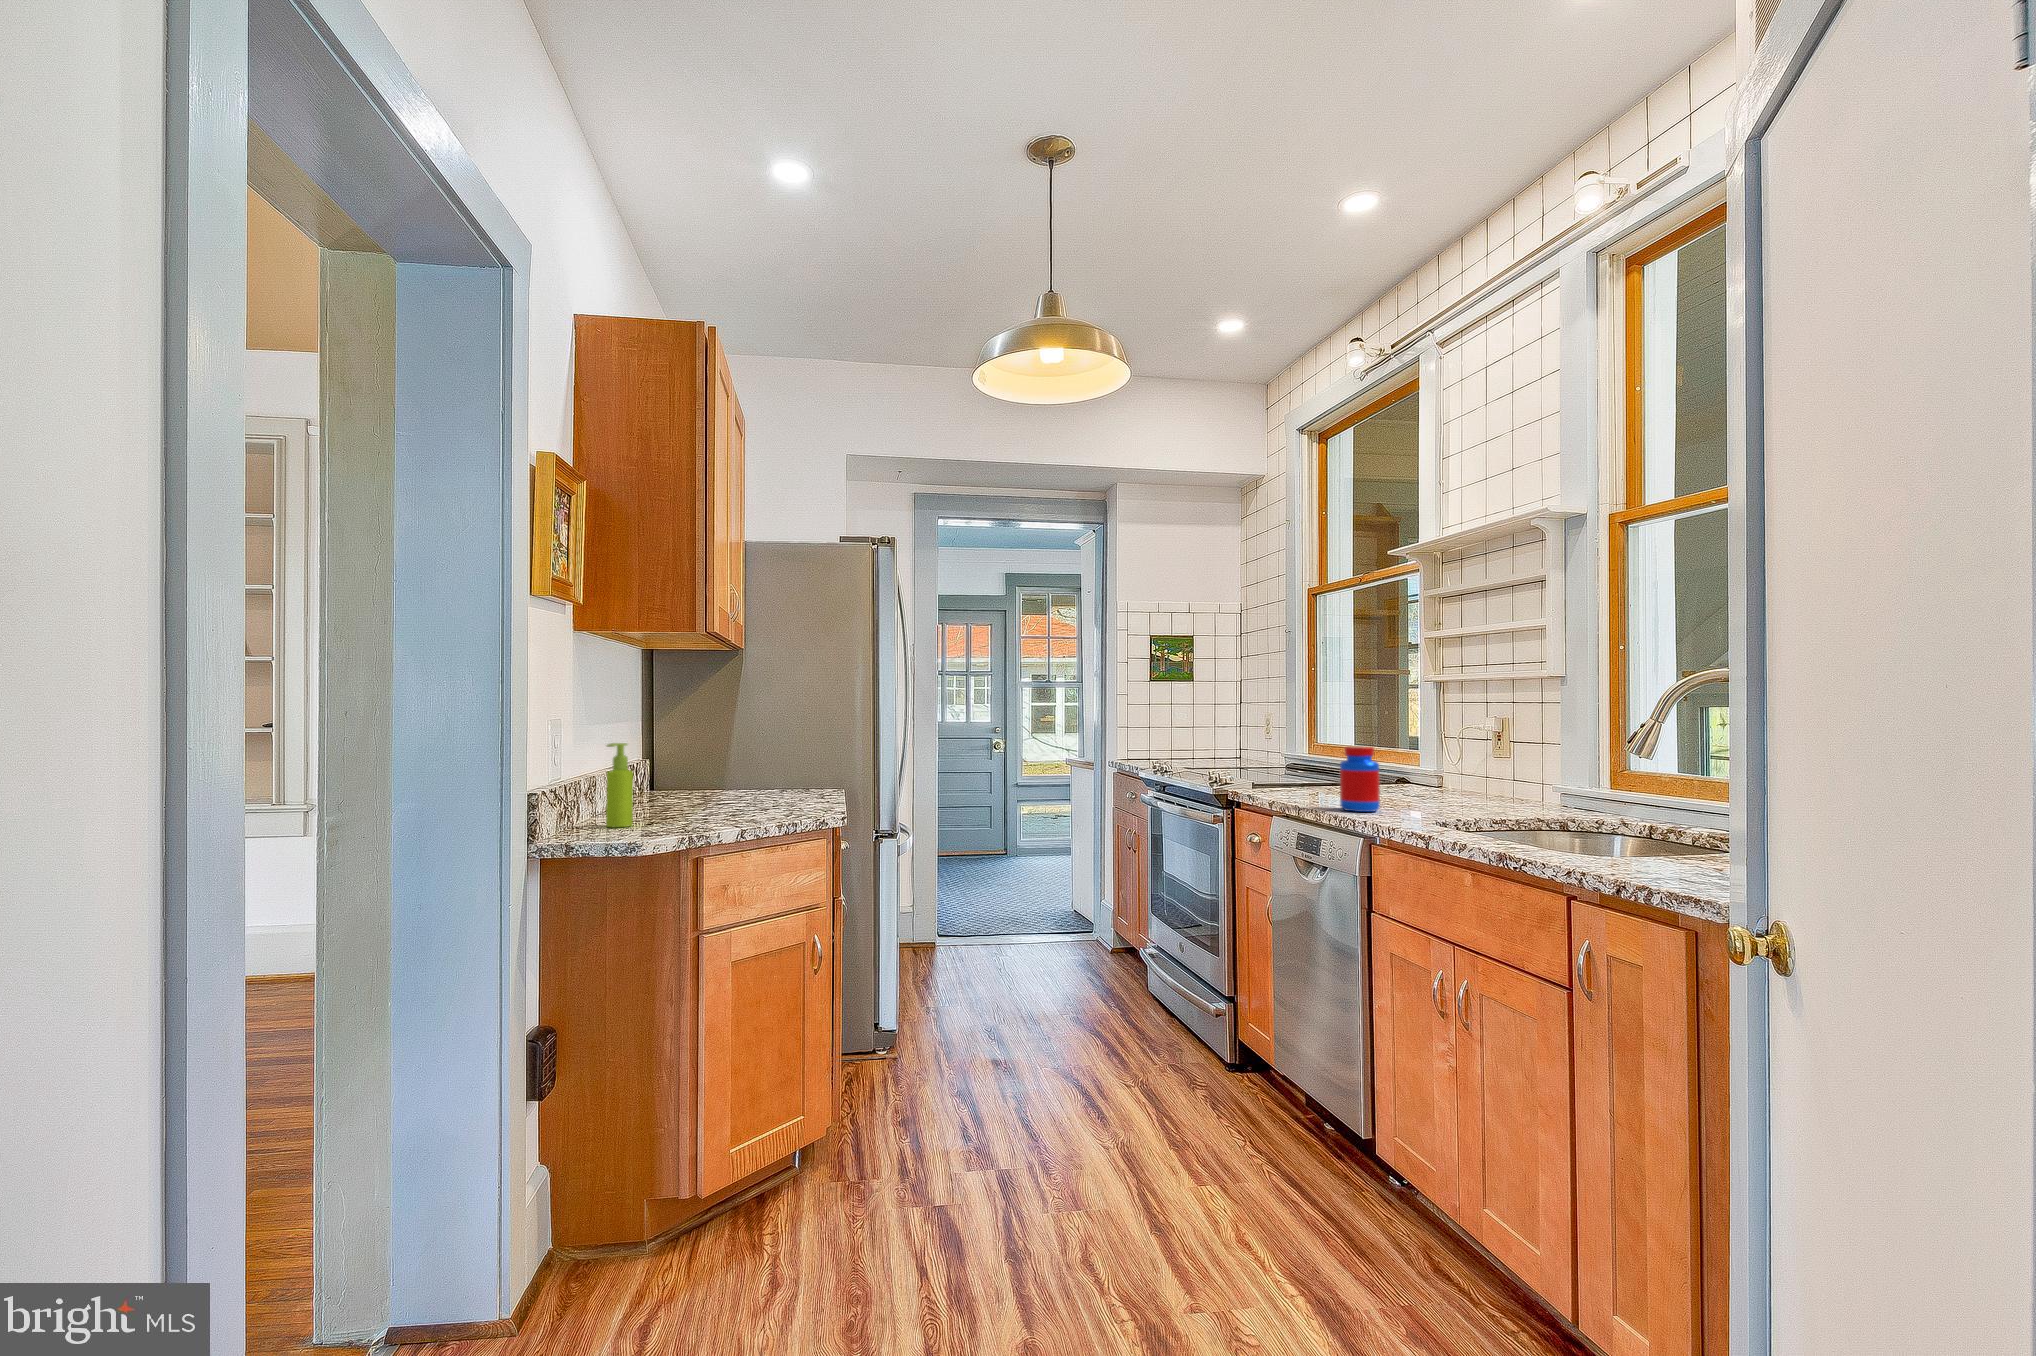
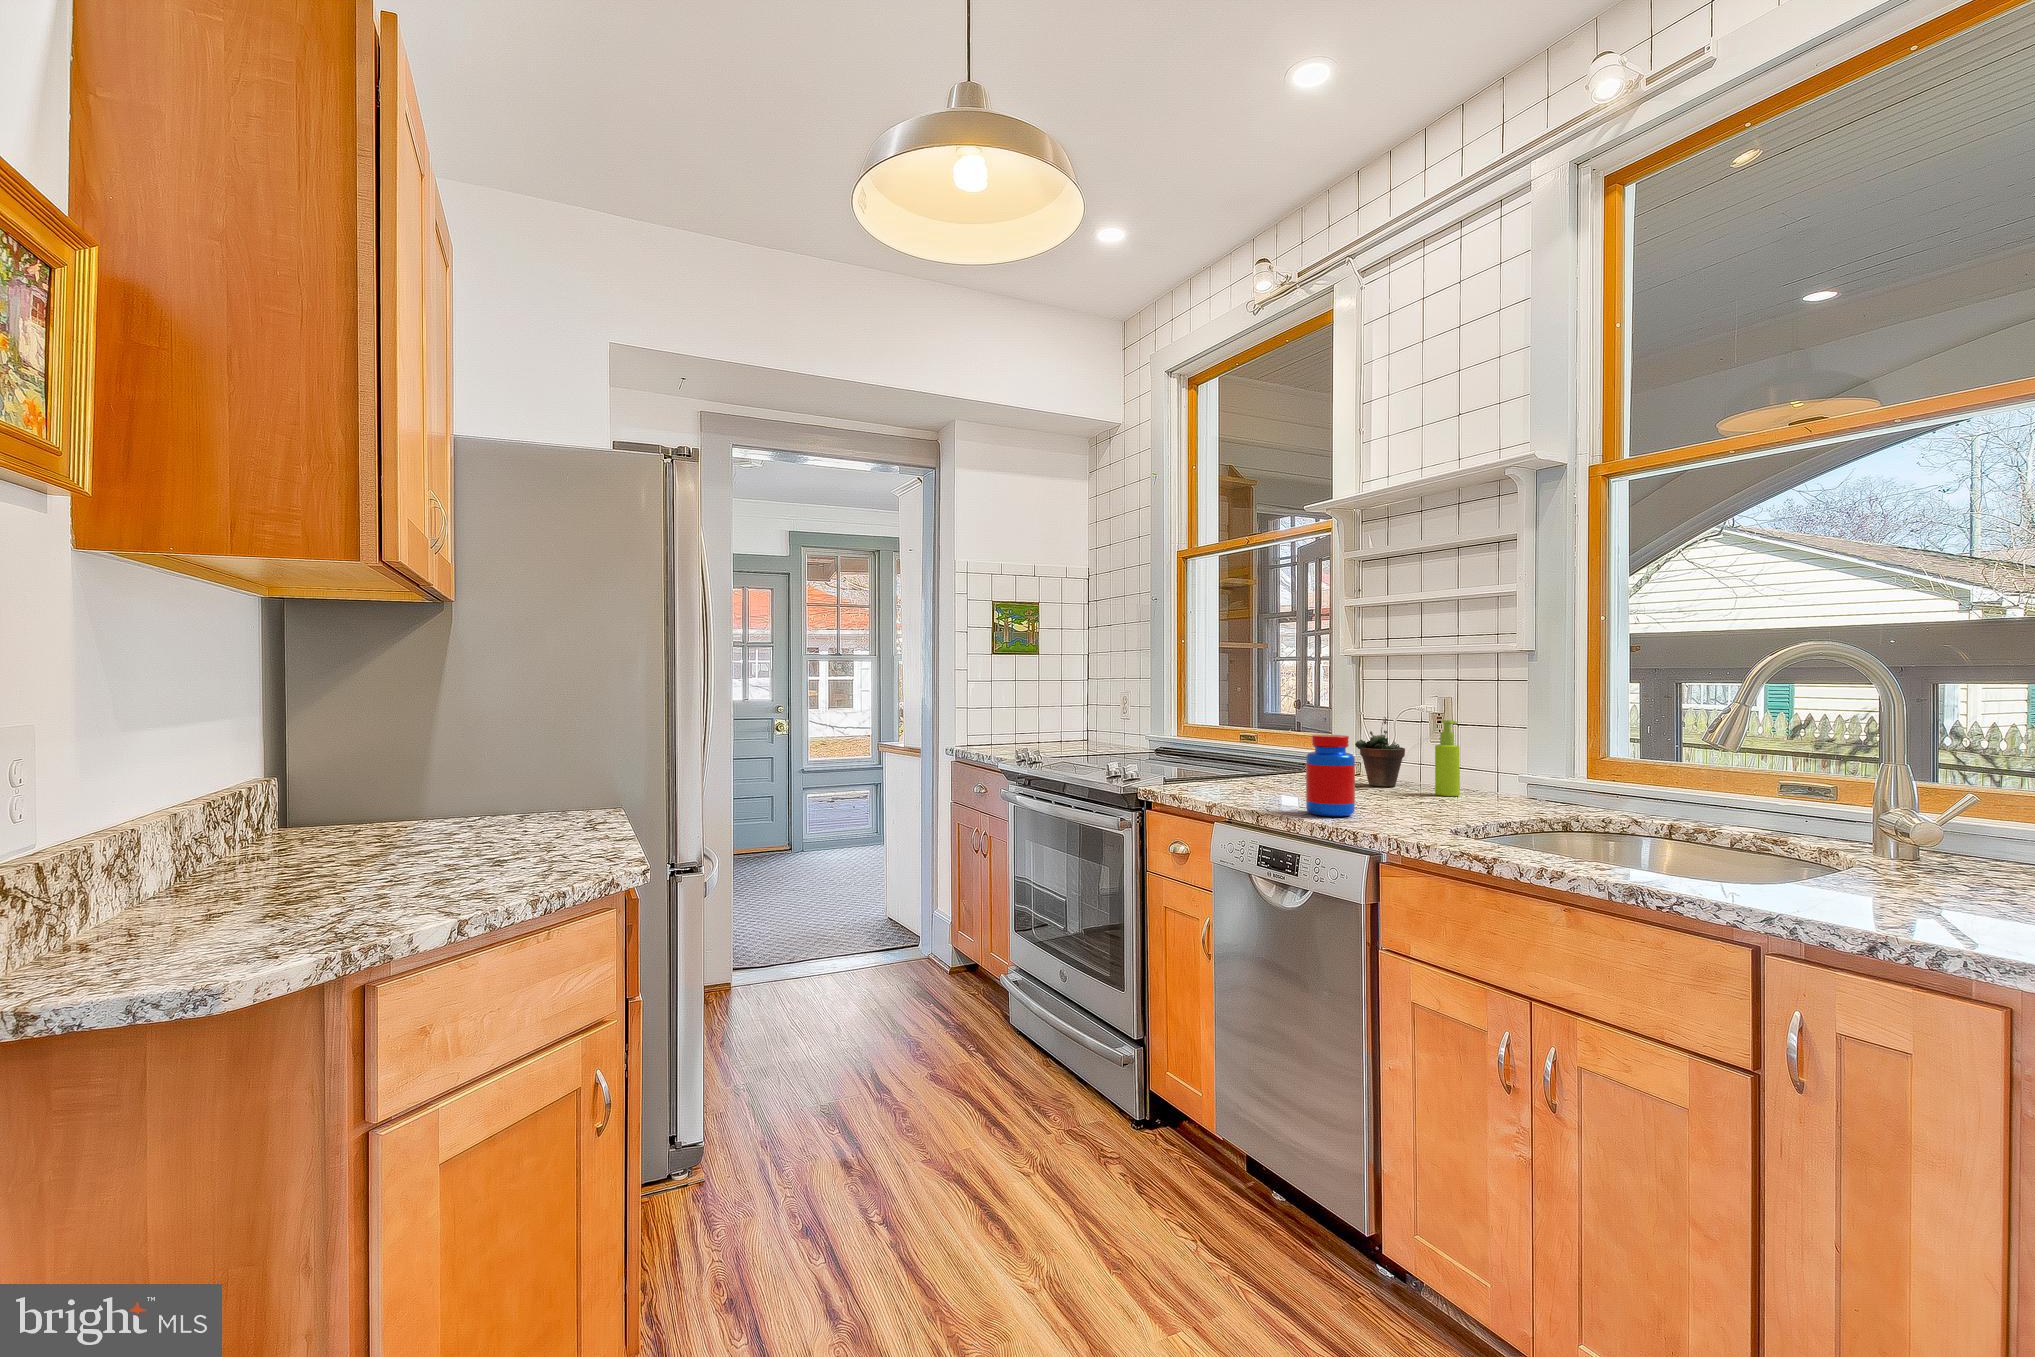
succulent plant: none [1430,735,1476,796] -> present [1355,717,1405,786]
soap dispenser: present [606,743,633,827] -> present [1435,720,1460,796]

